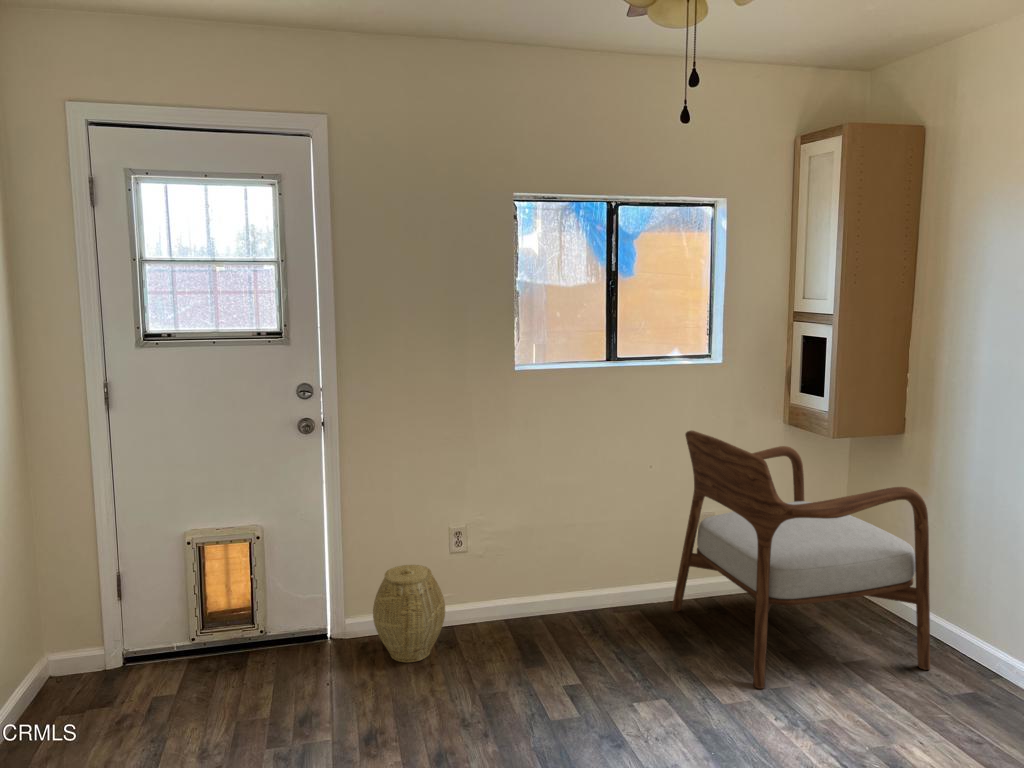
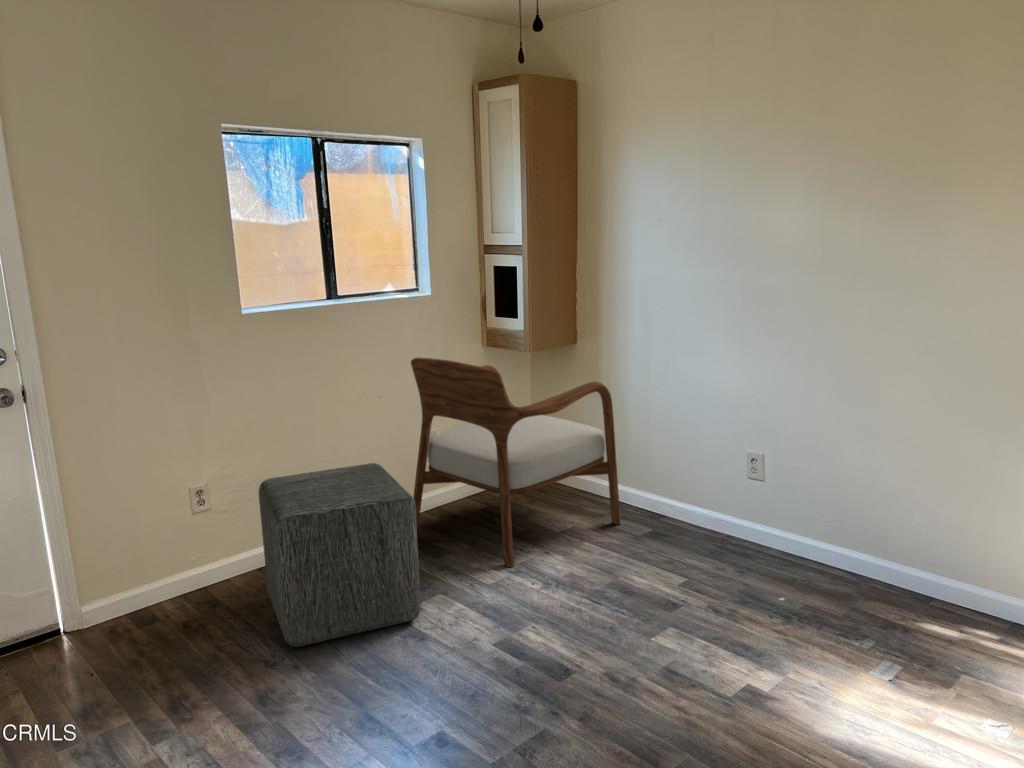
ottoman: none [482,534,631,722] -> present [259,463,421,647]
woven basket: present [373,565,445,663] -> none [124,531,208,635]

